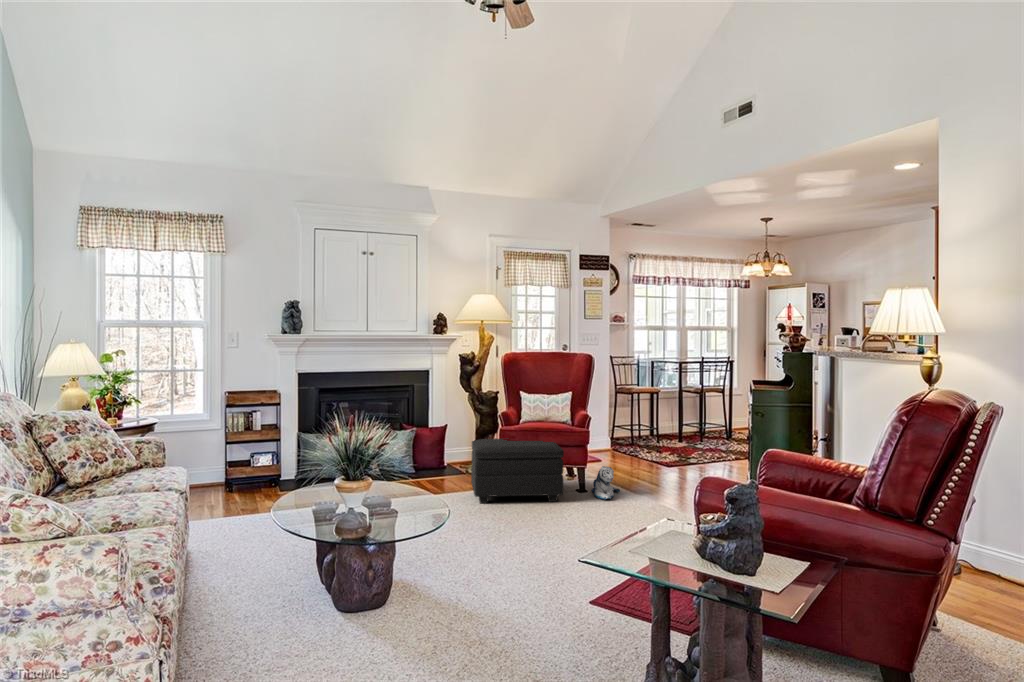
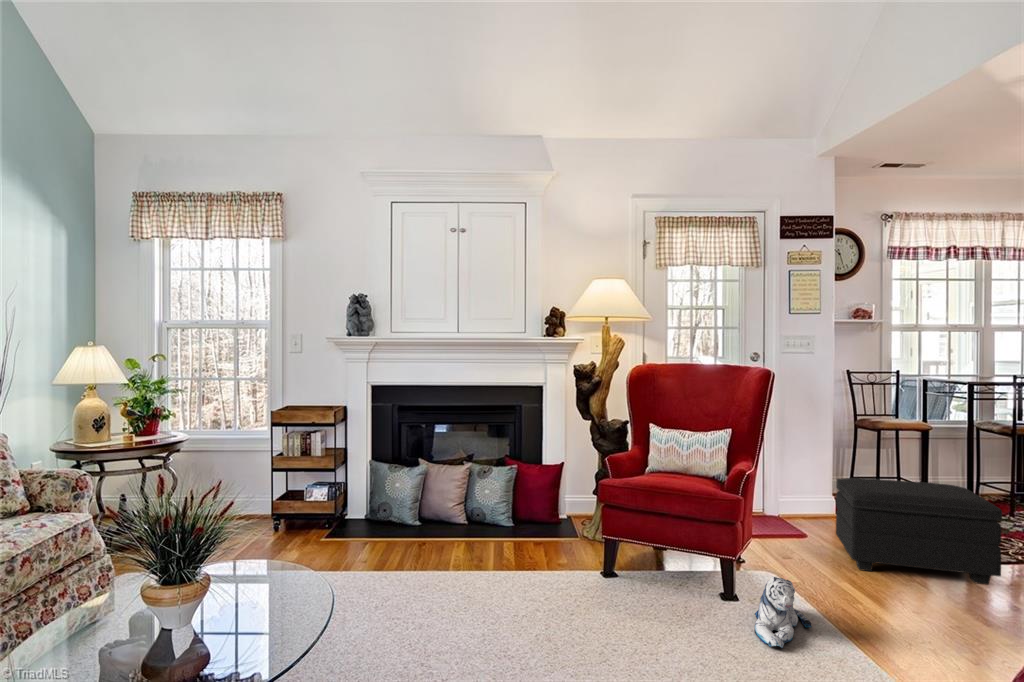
footstool: present [471,438,564,503] -> present [836,478,1002,585]

